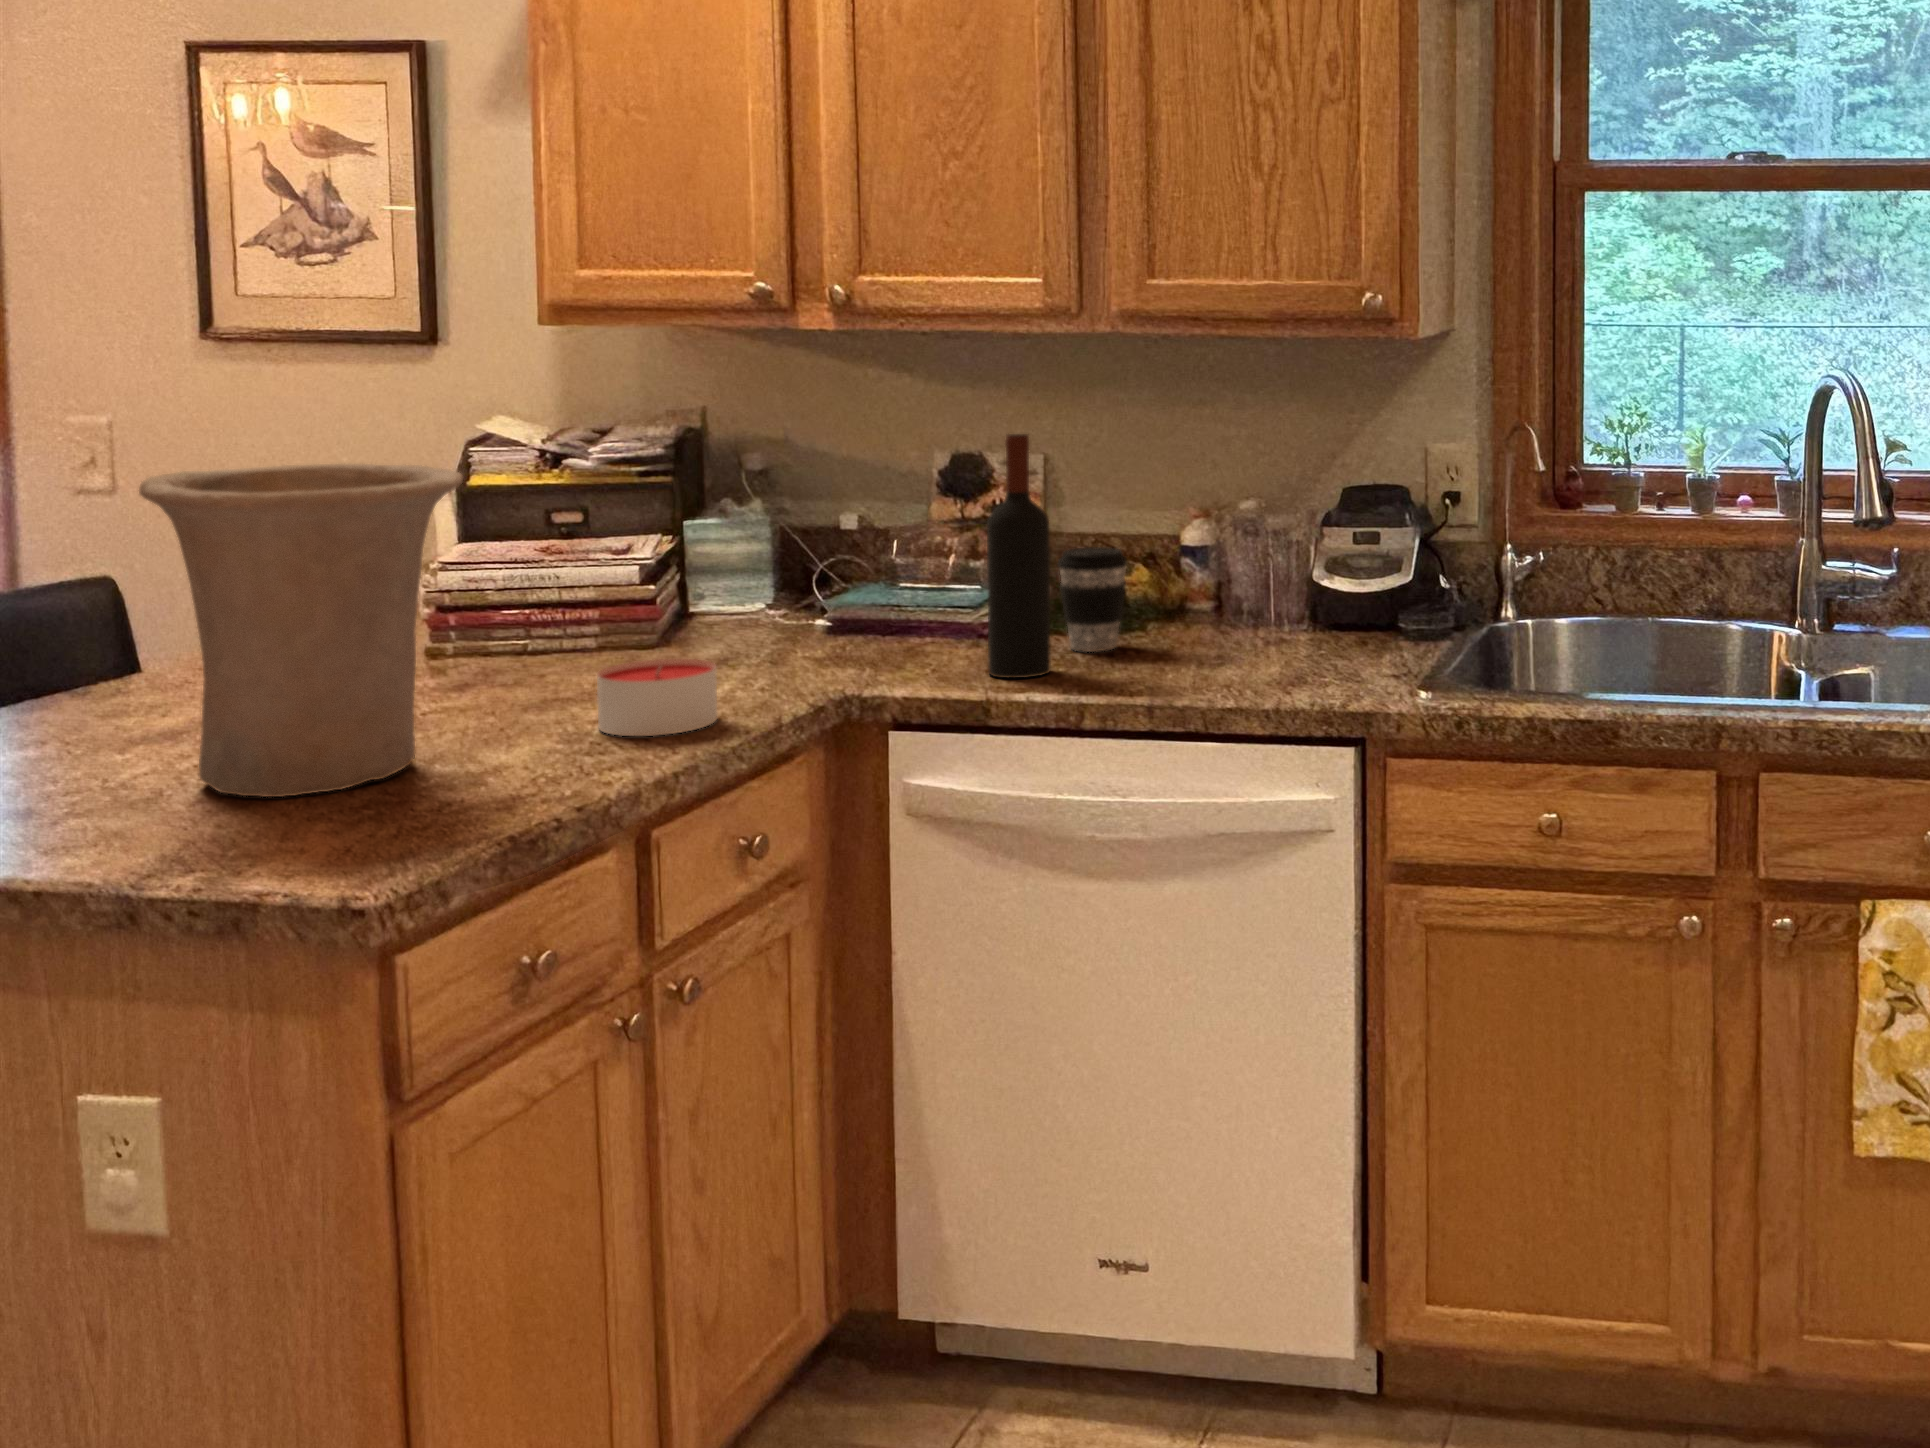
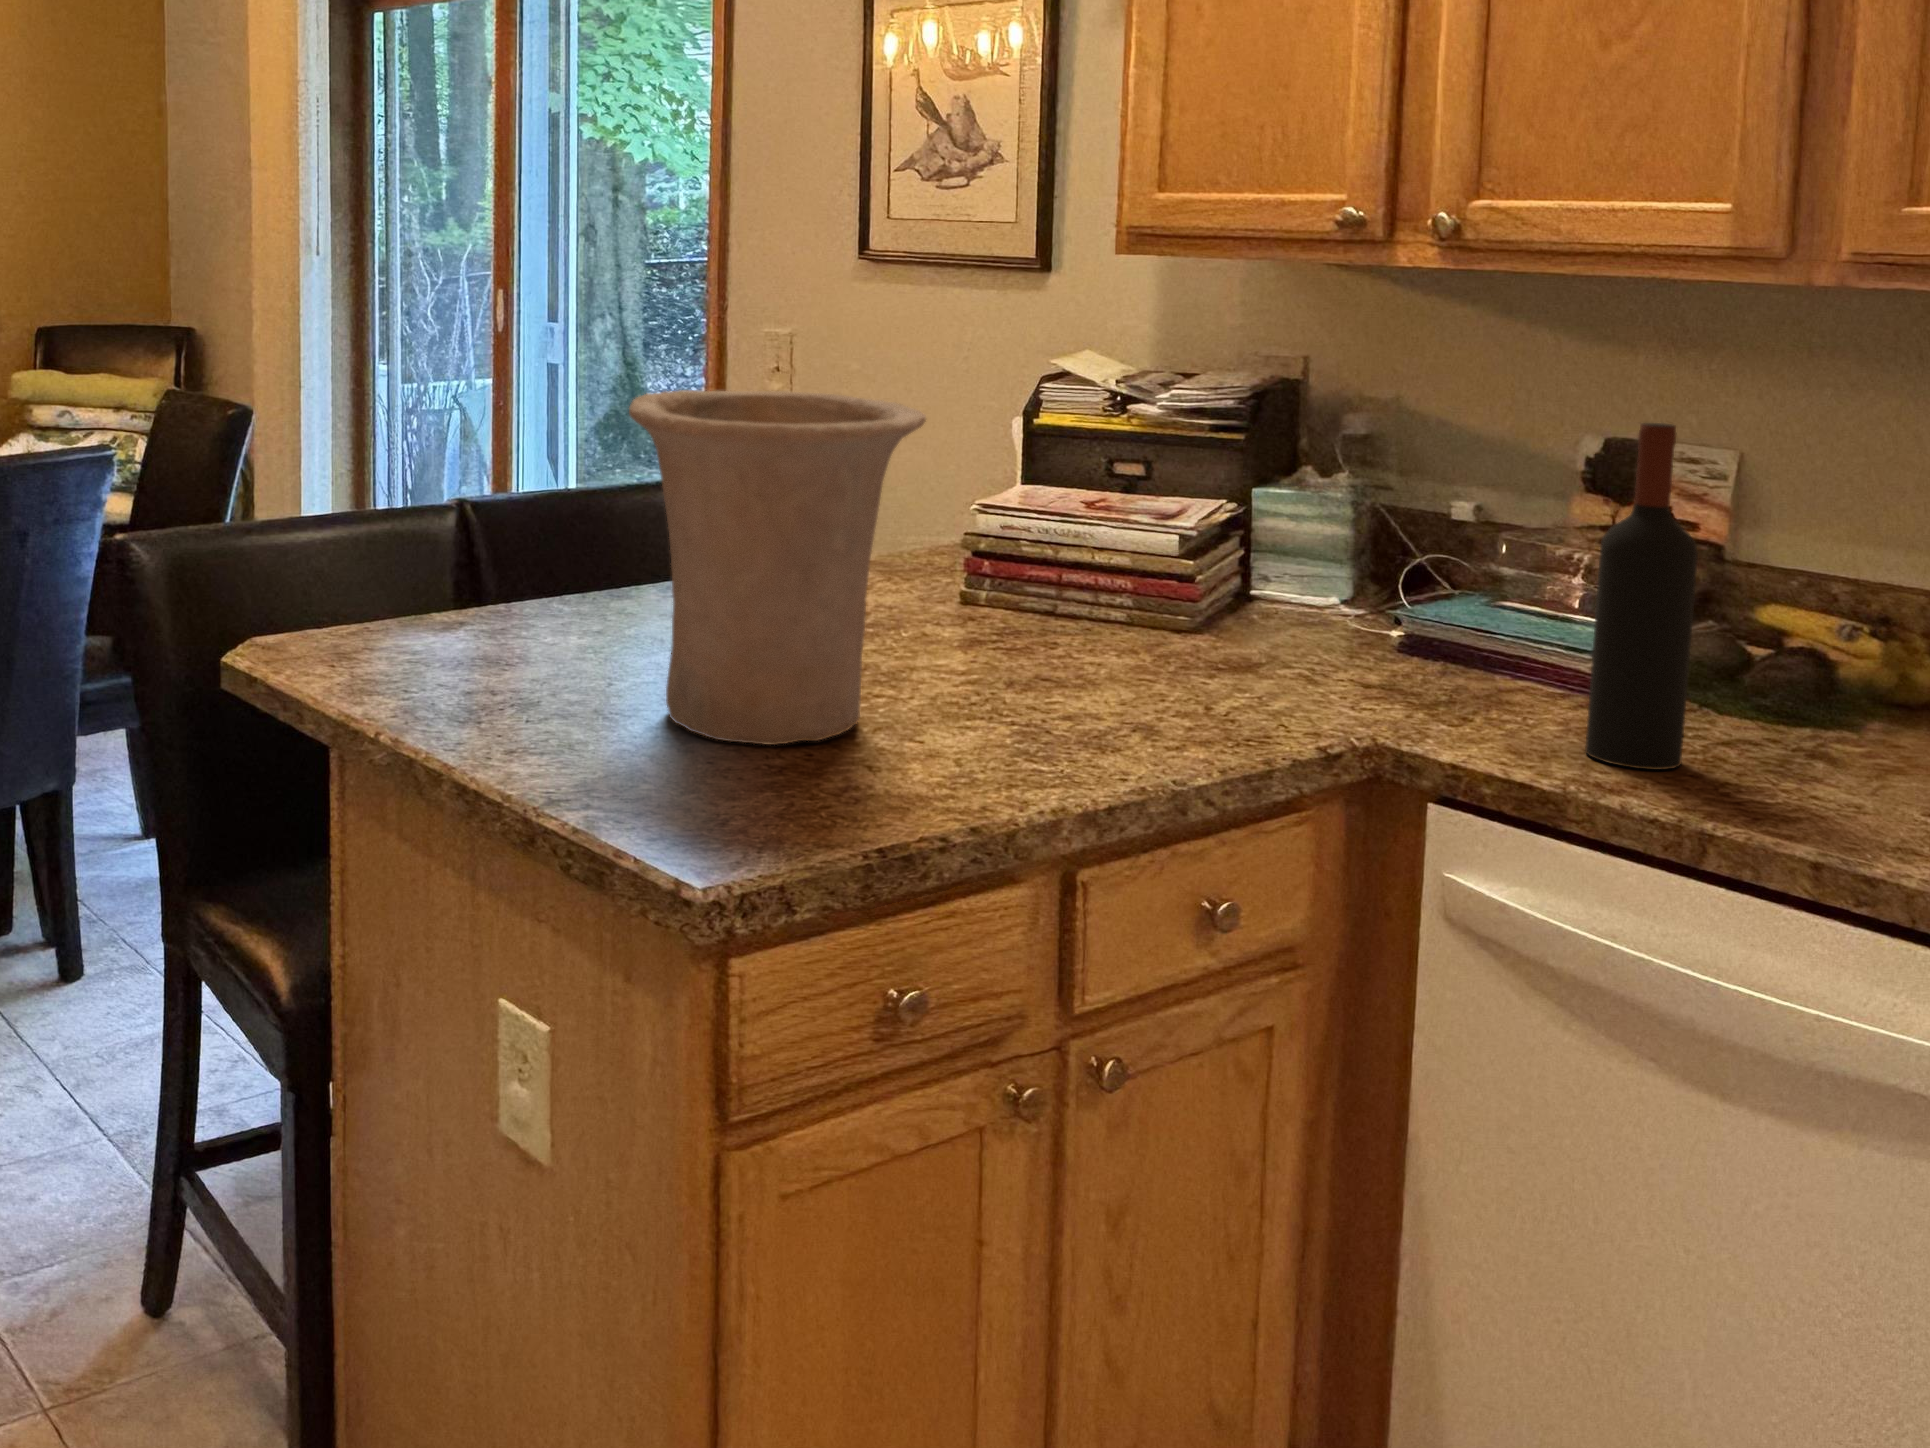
coffee cup: present [1058,547,1127,652] -> none [1719,593,1838,748]
candle: present [597,659,717,736] -> none [1061,654,1201,753]

